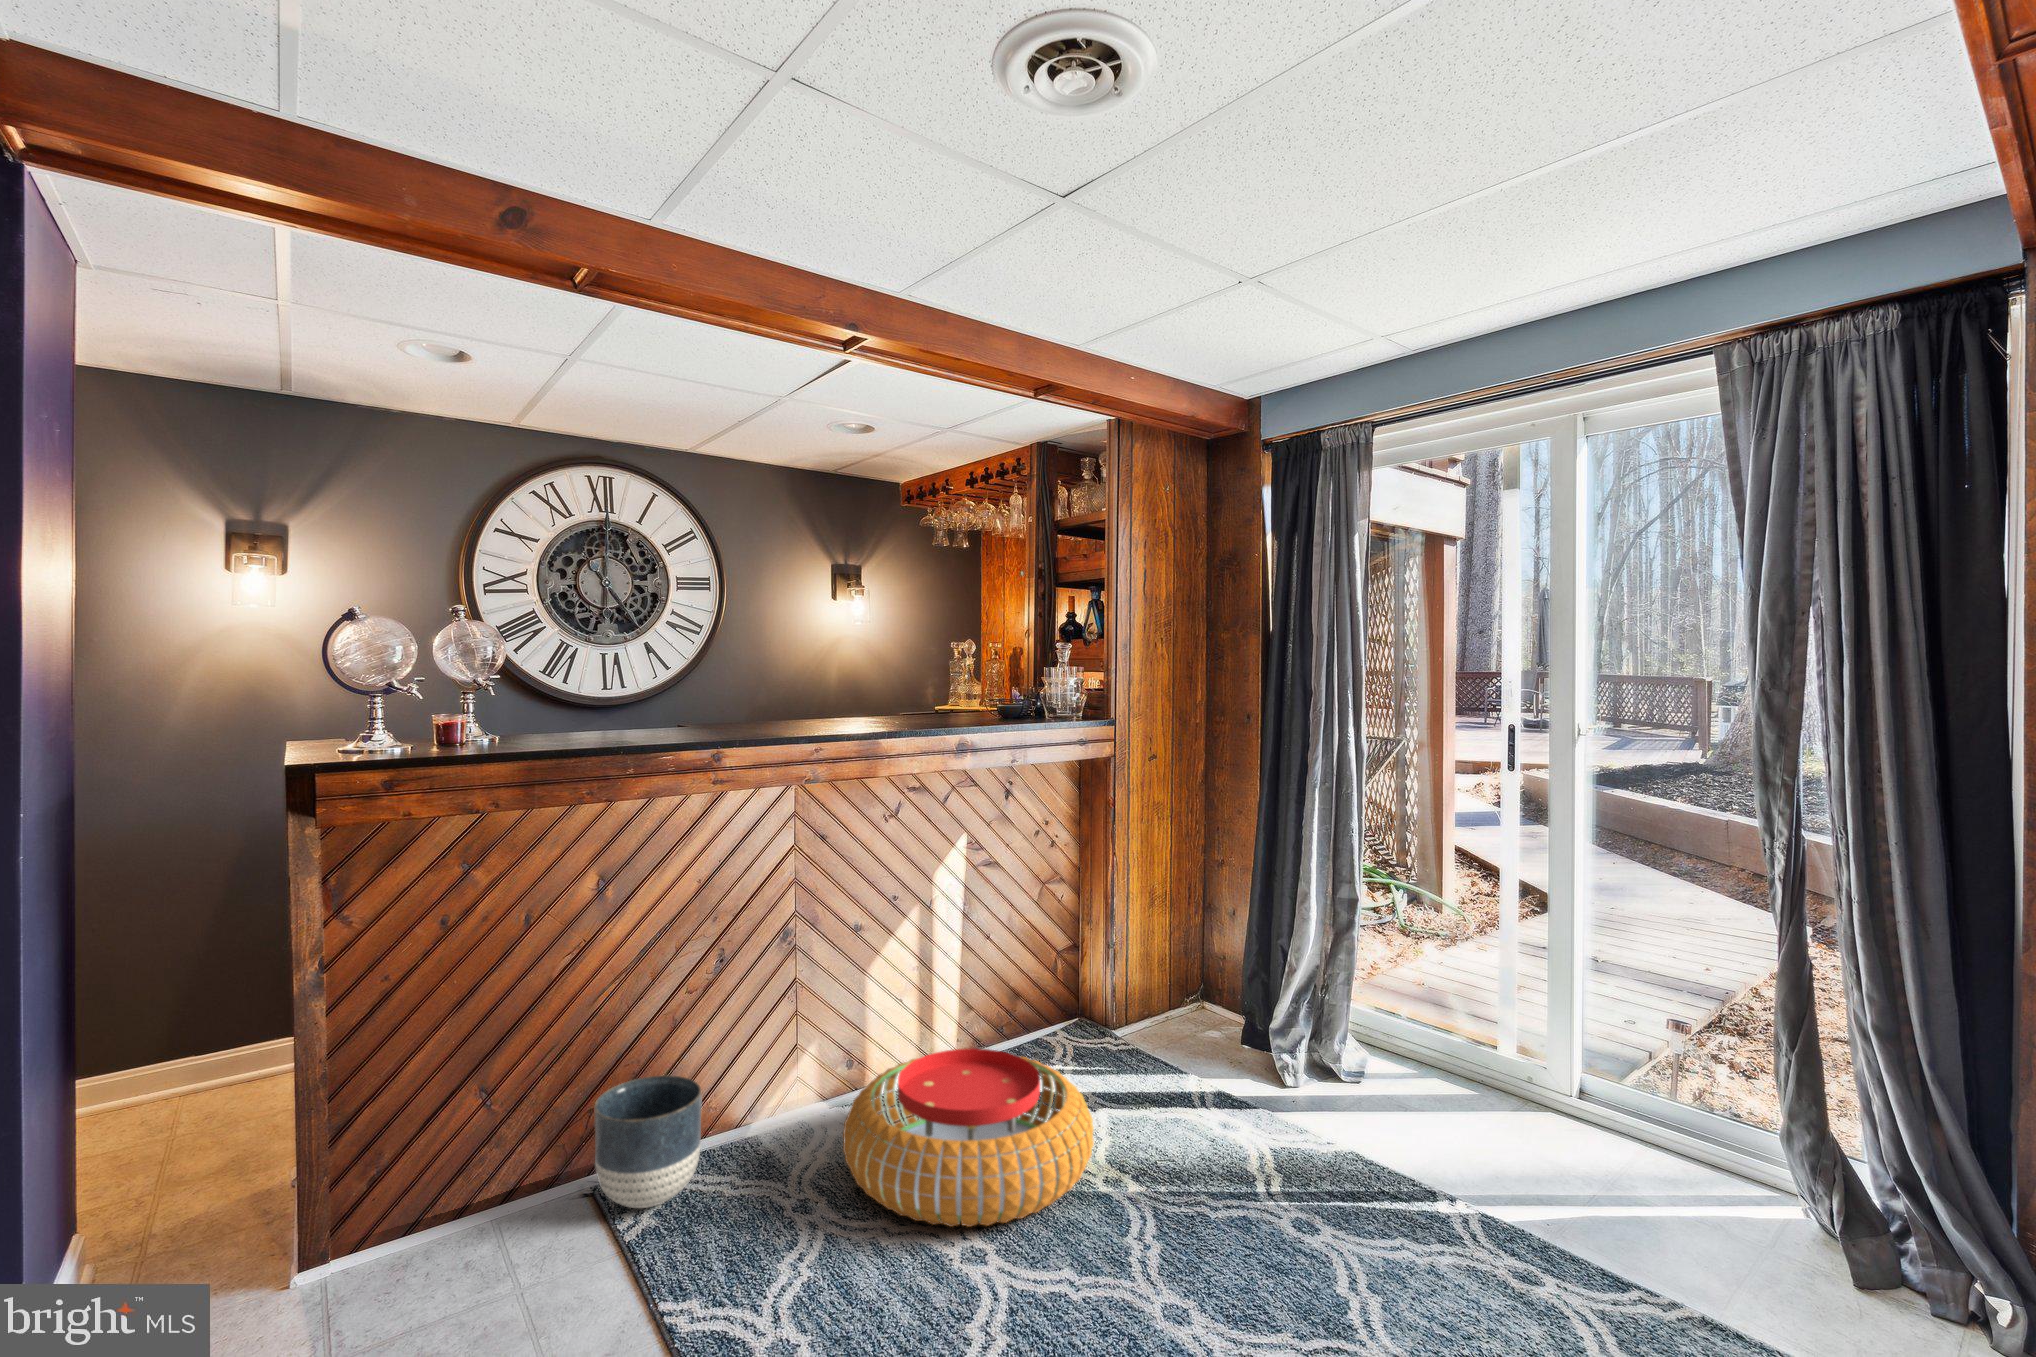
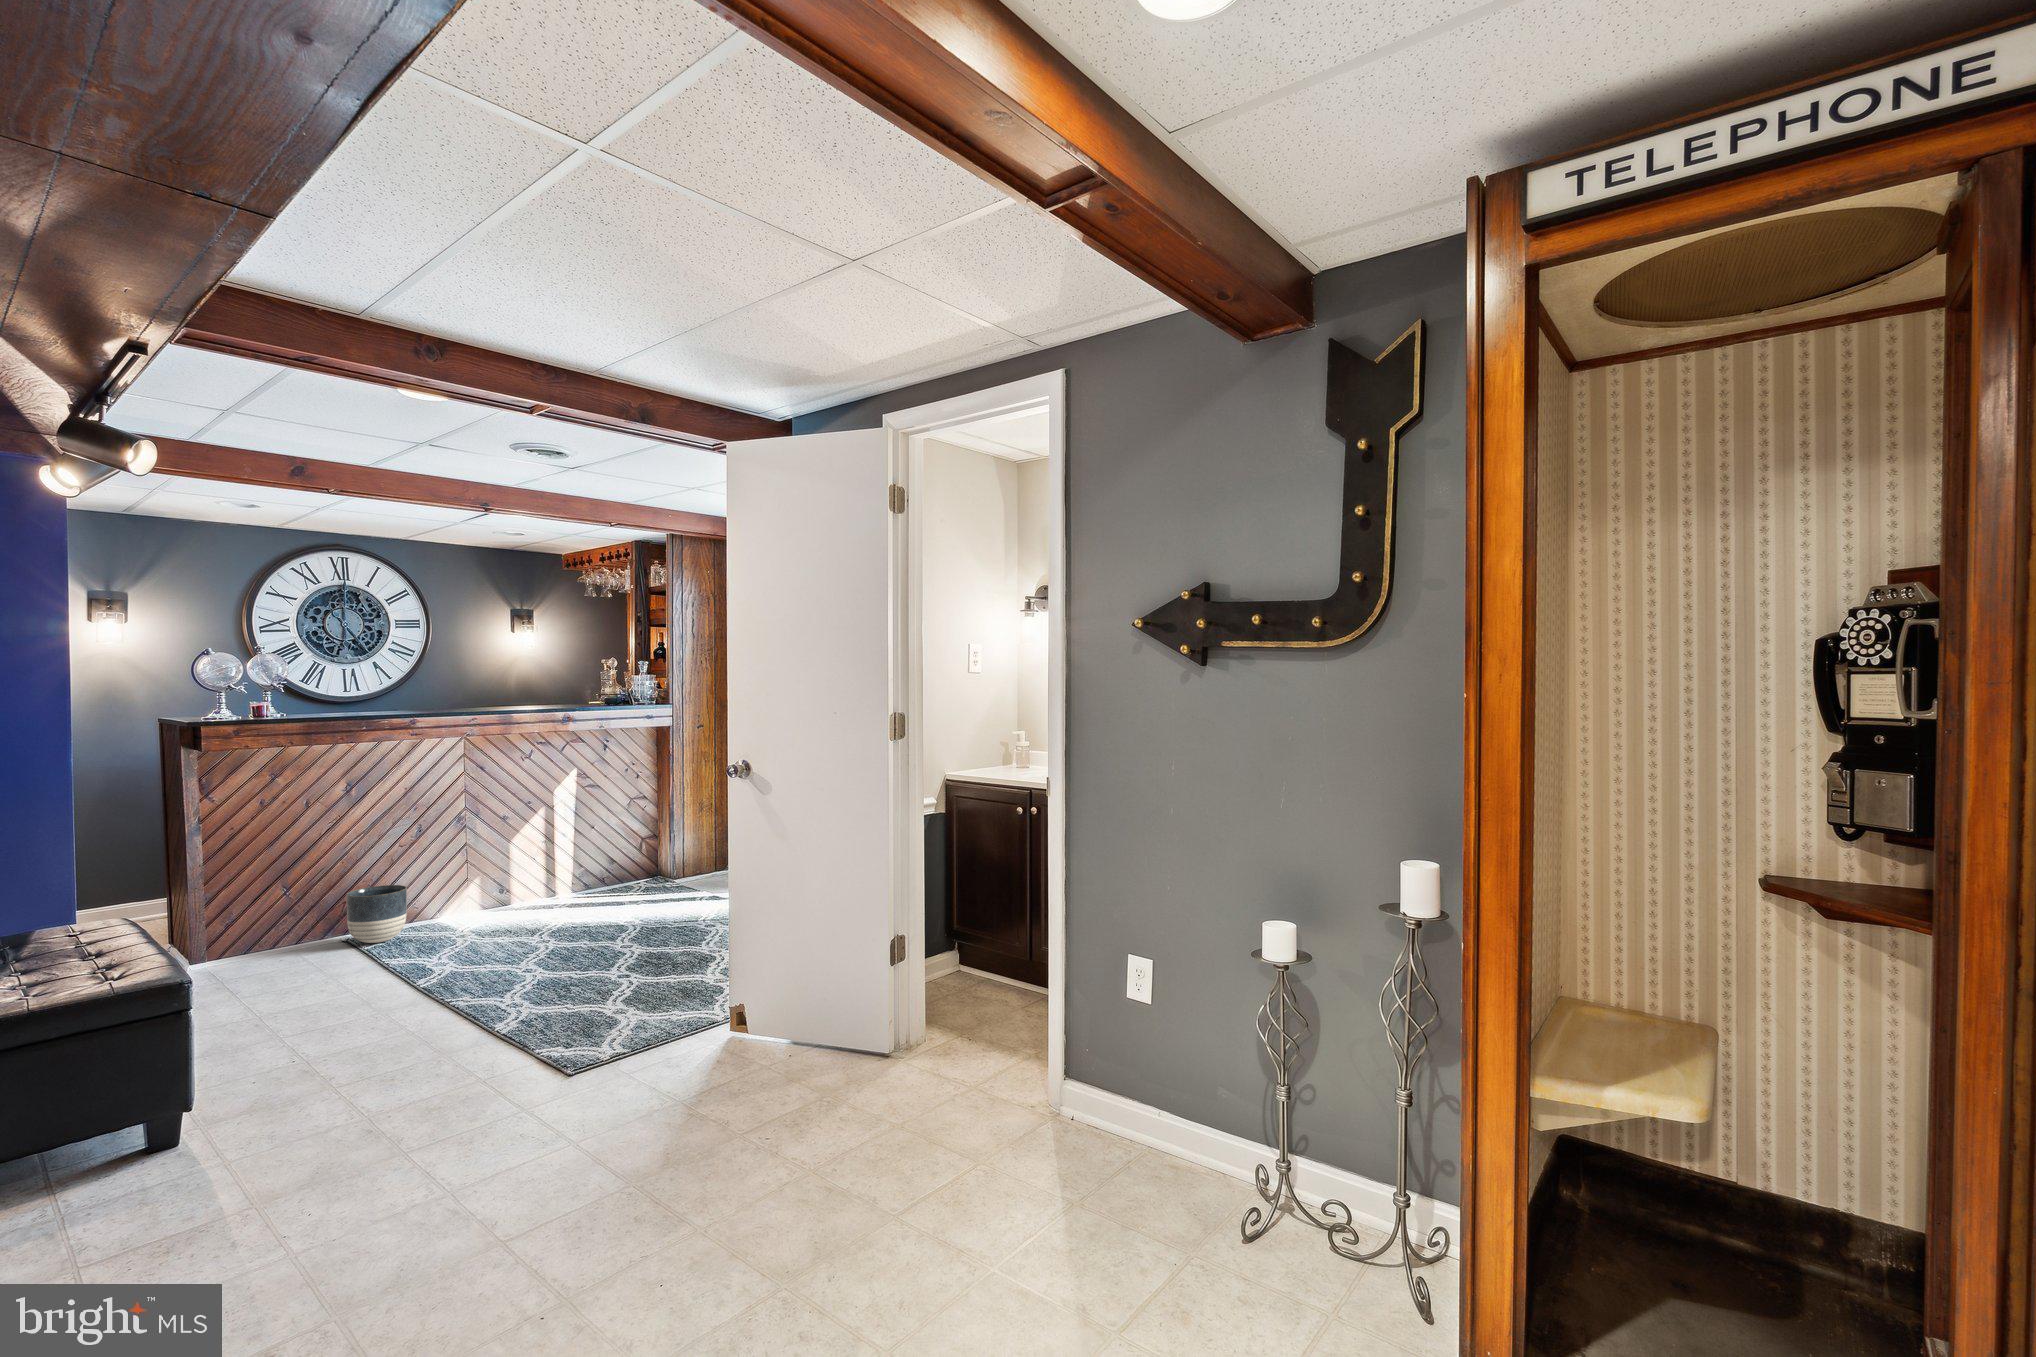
pouf: present [843,1048,1094,1227] -> none [486,870,623,935]

